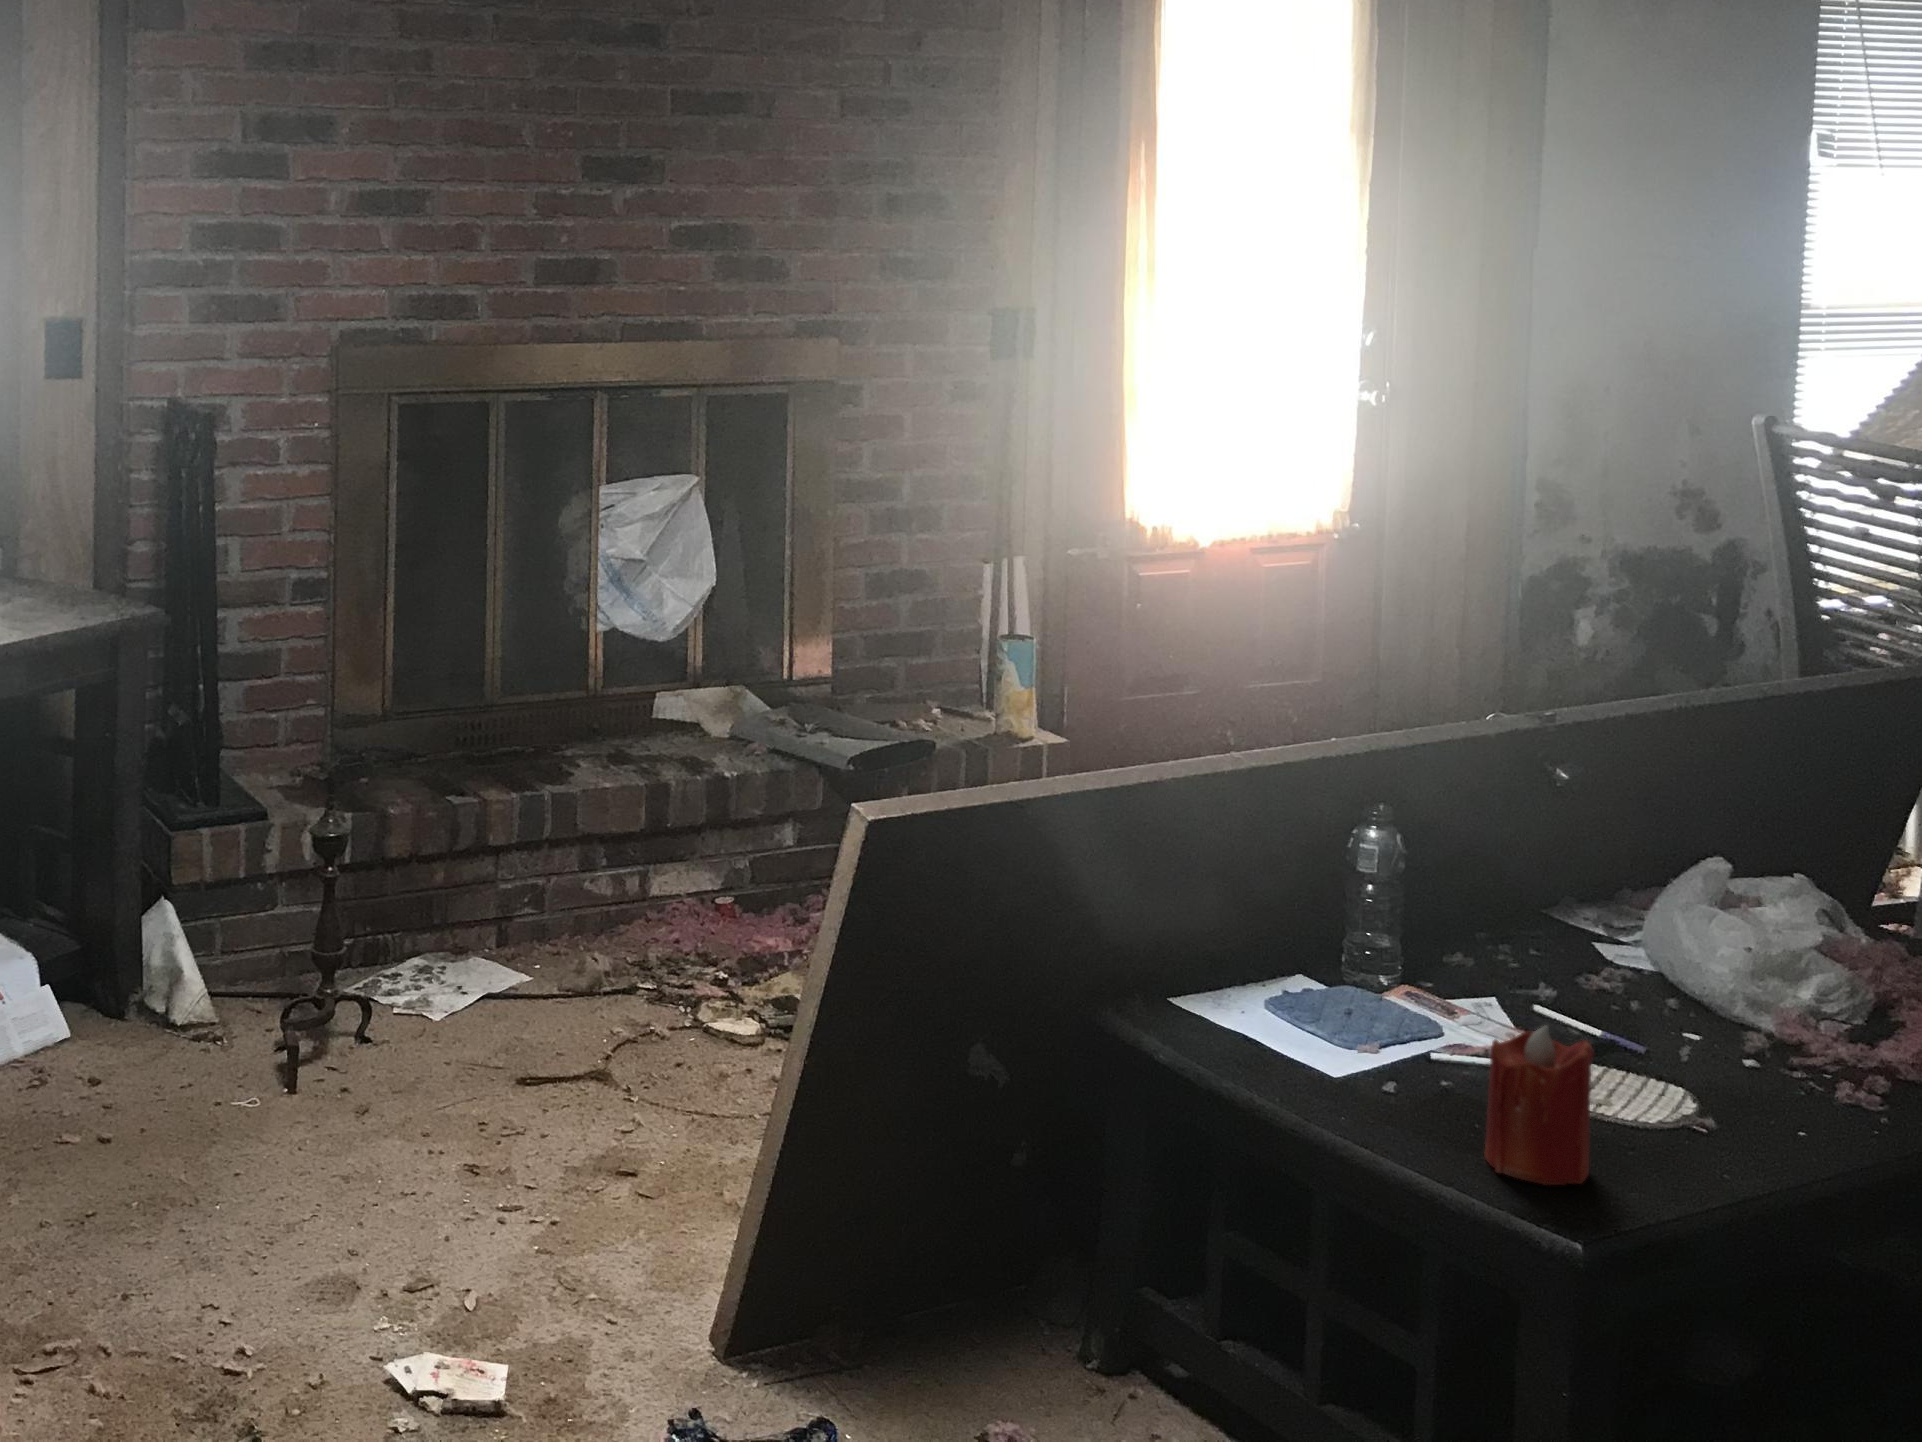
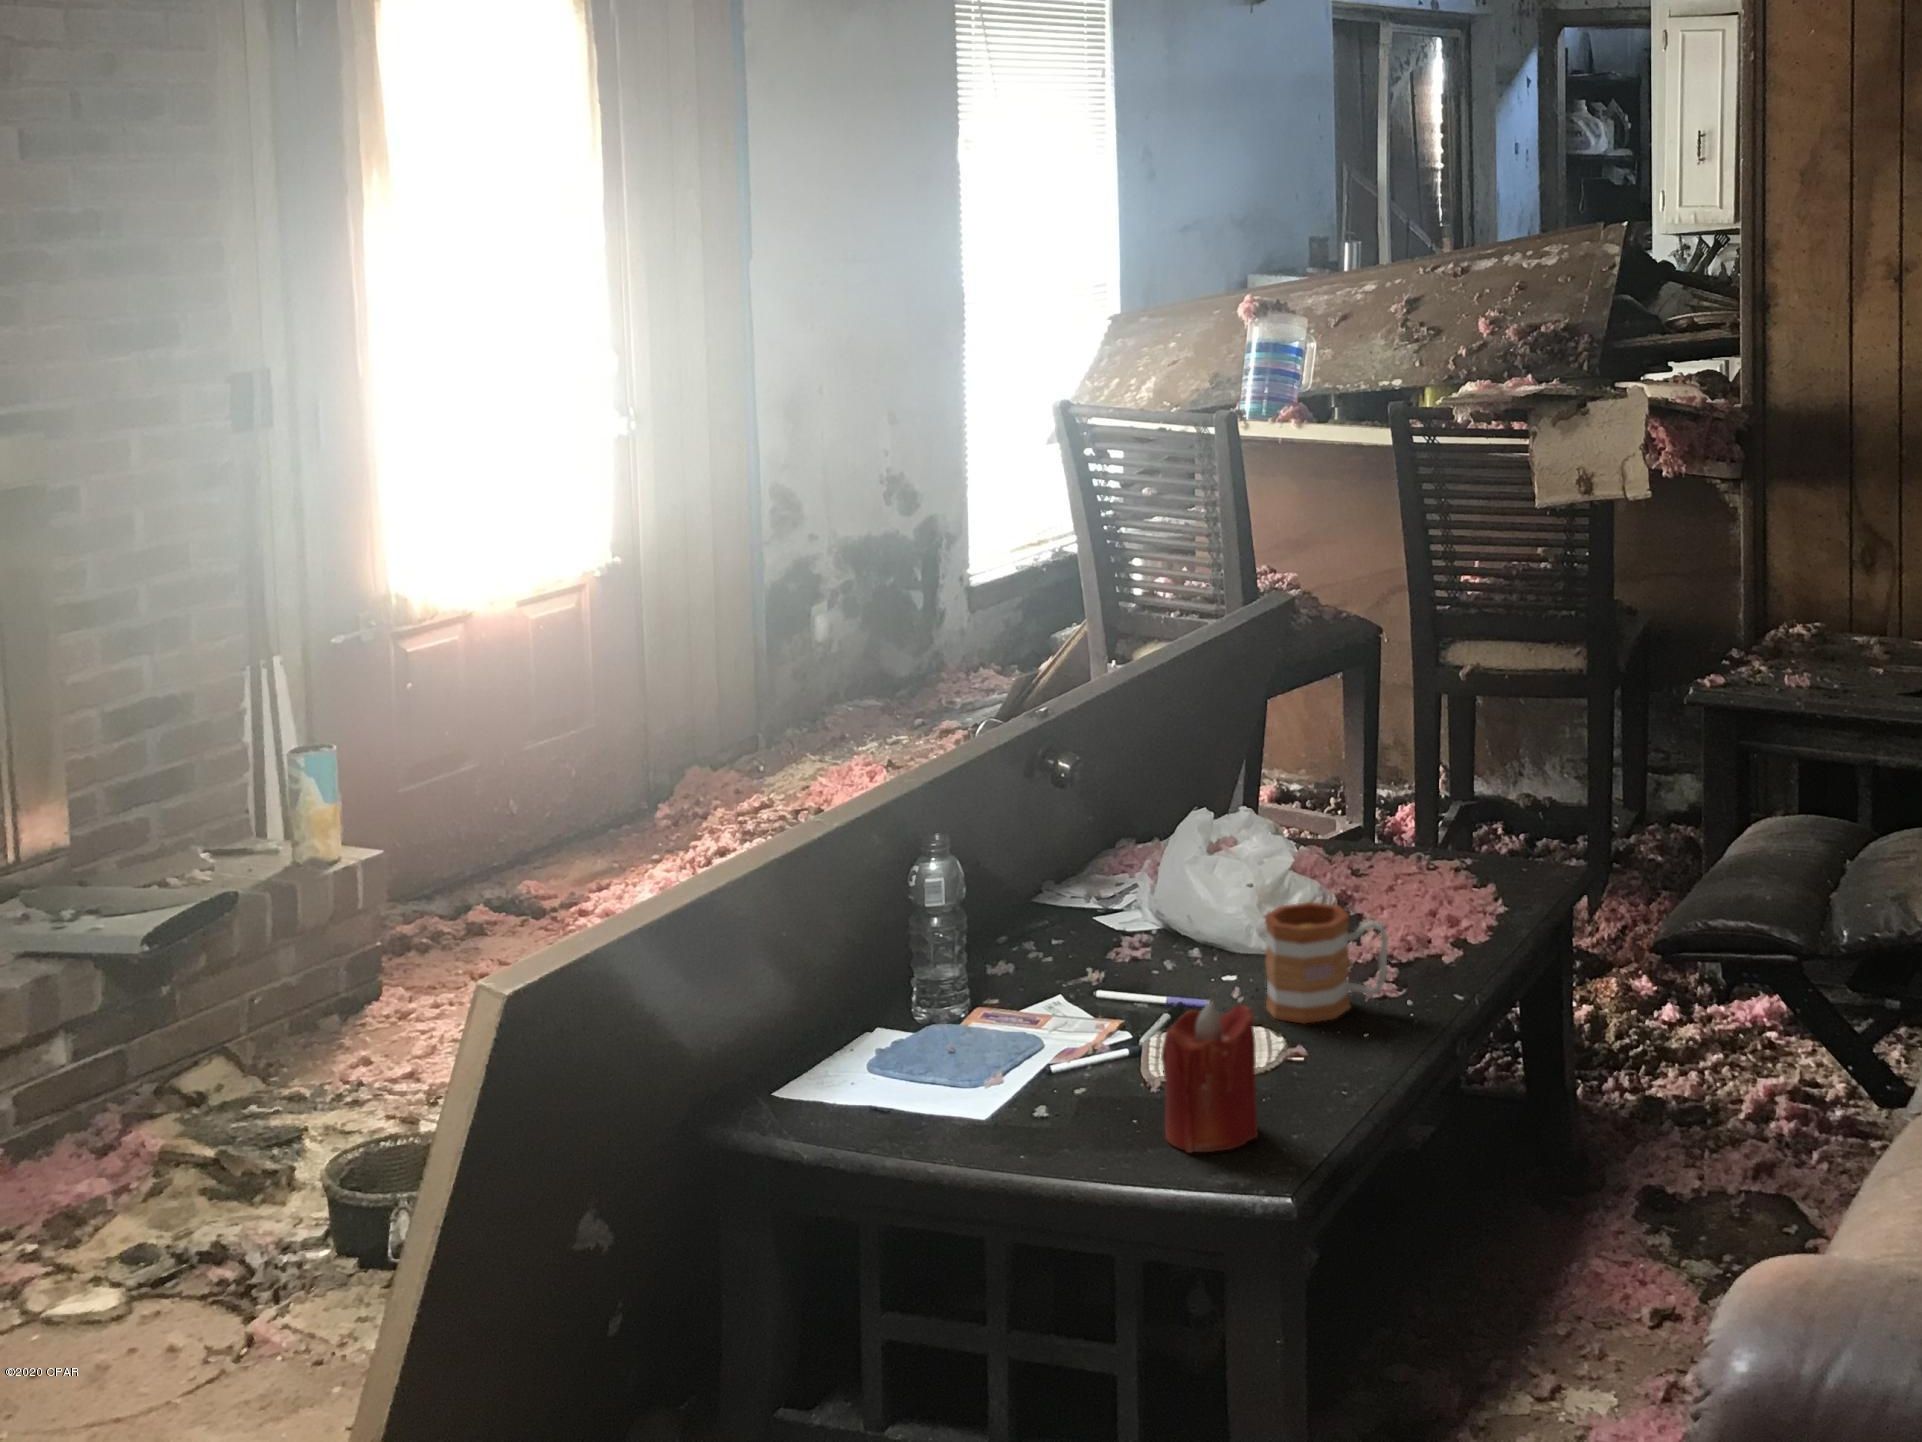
mug: none [1706,969,1858,1109] -> present [1264,902,1388,1023]

